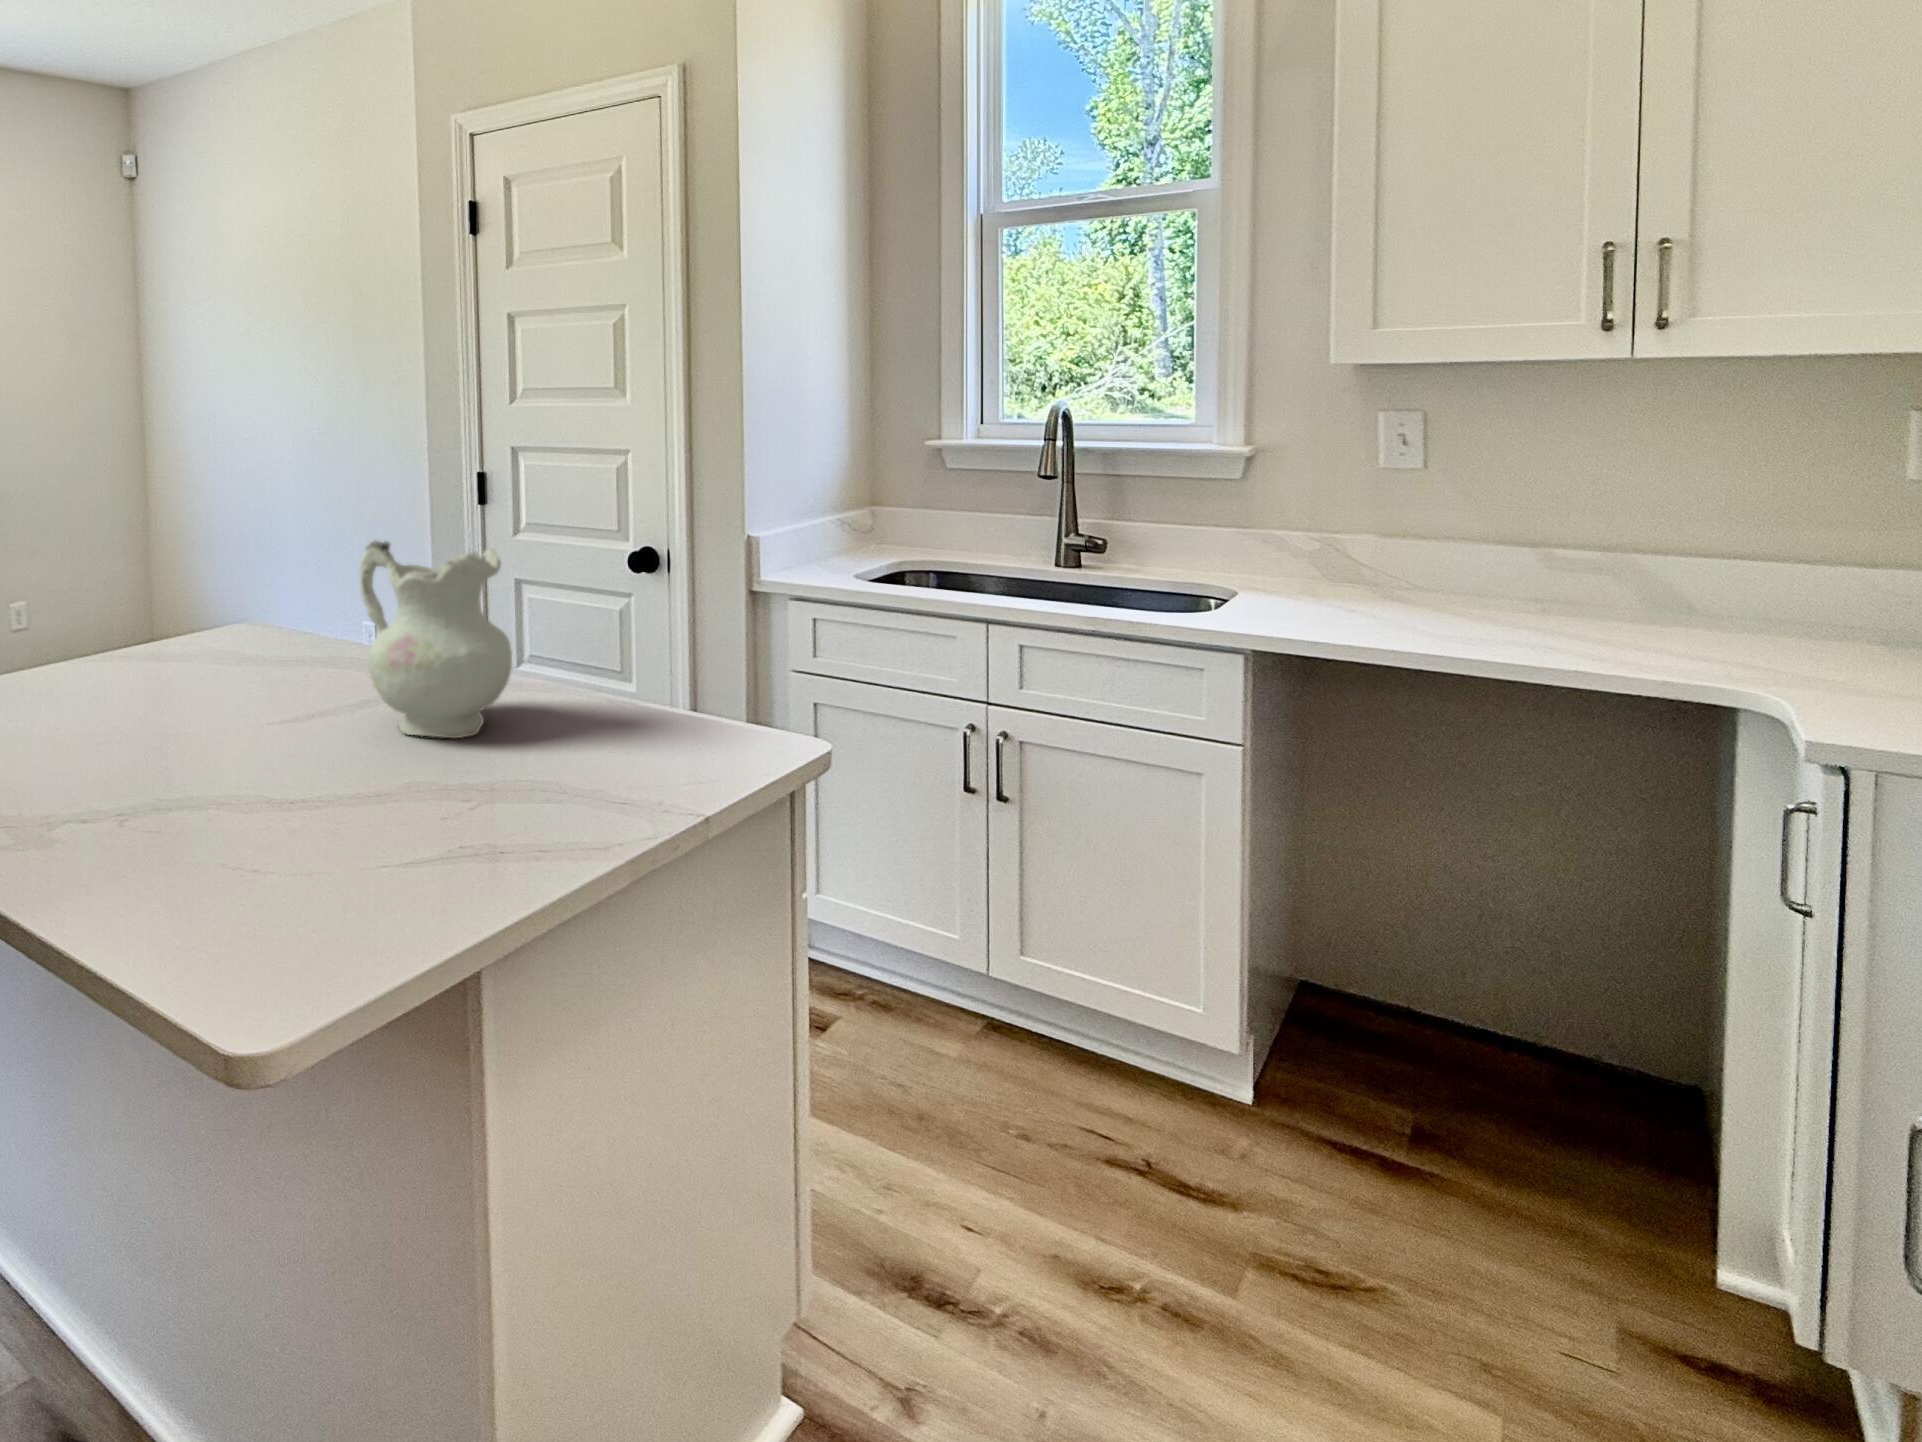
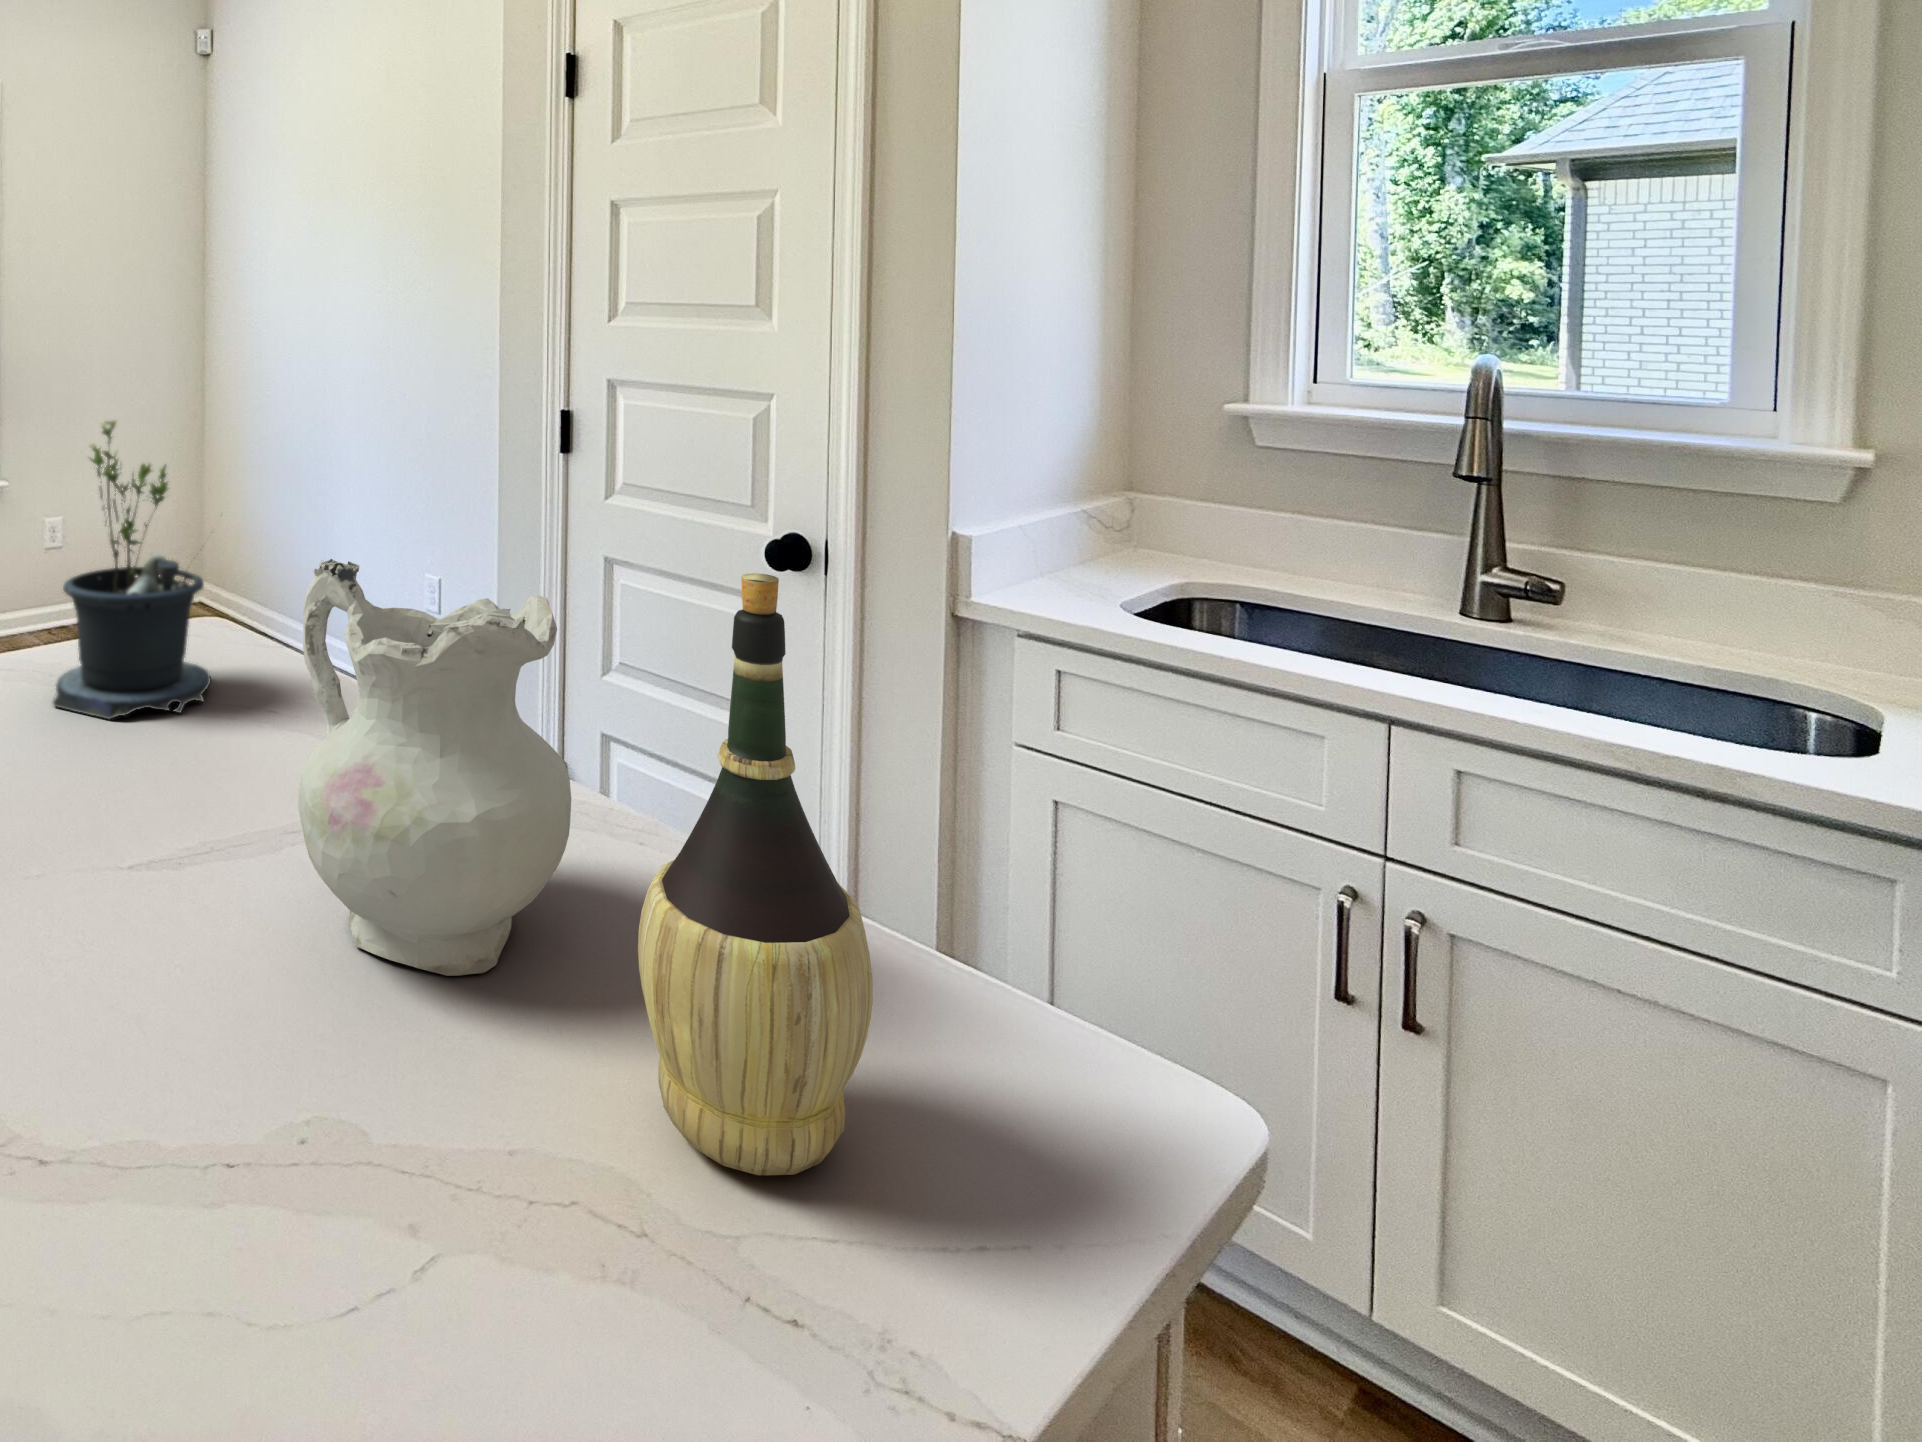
potted plant: none [169,483,273,672] -> present [53,420,211,720]
wine bottle: none [548,514,649,770] -> present [638,573,873,1175]

